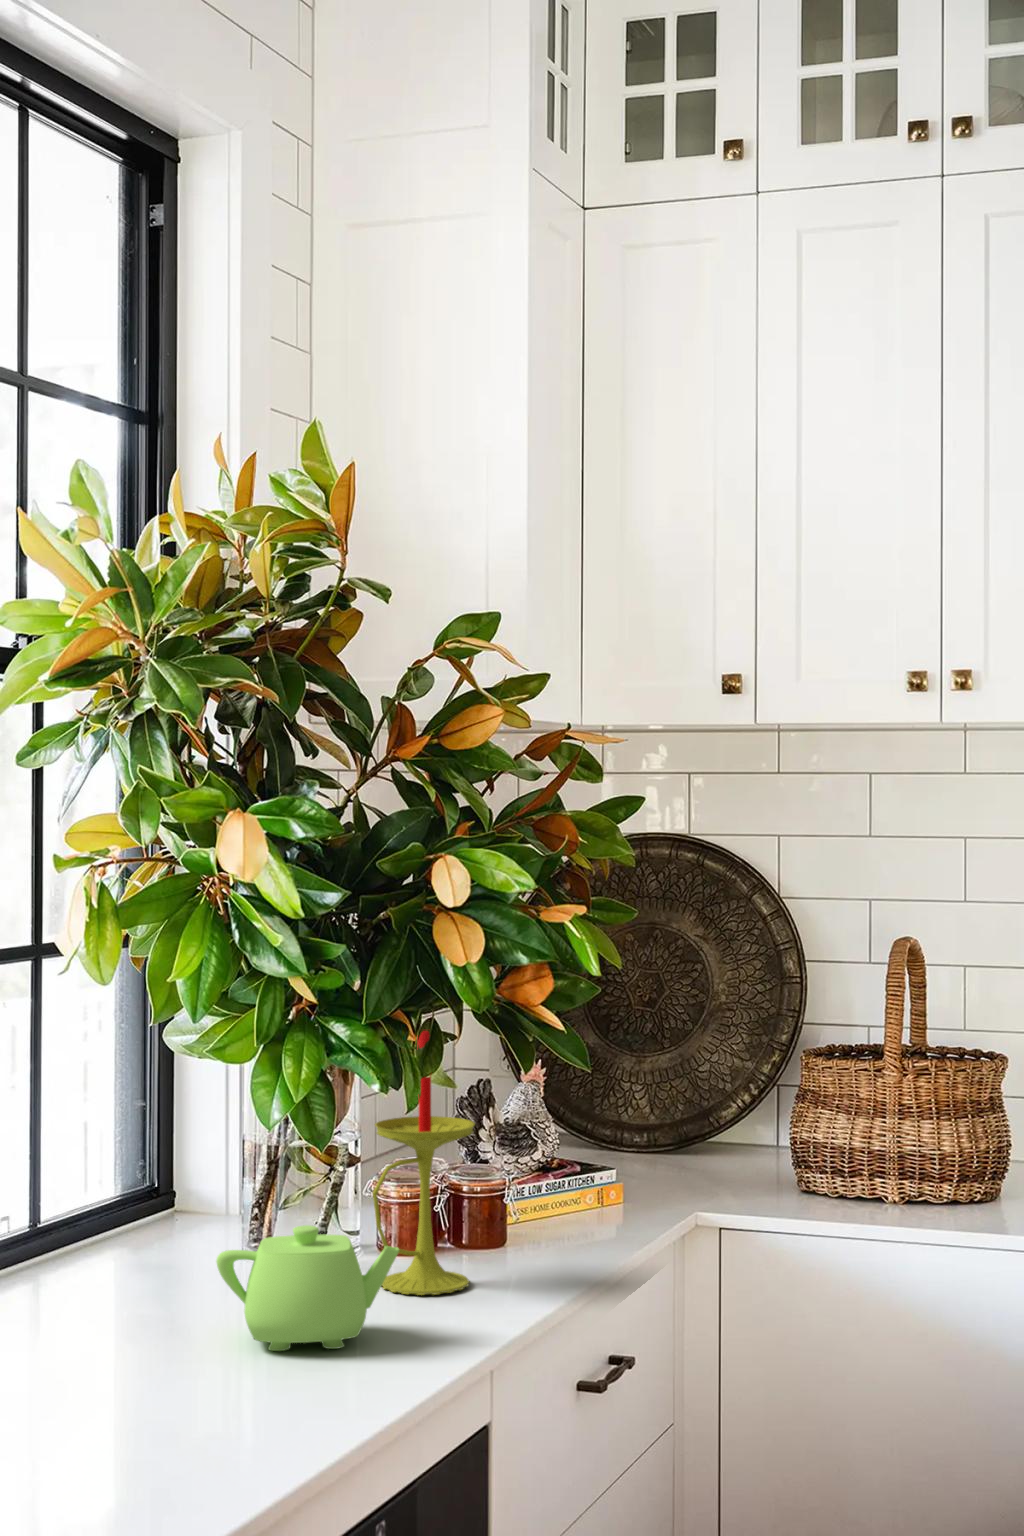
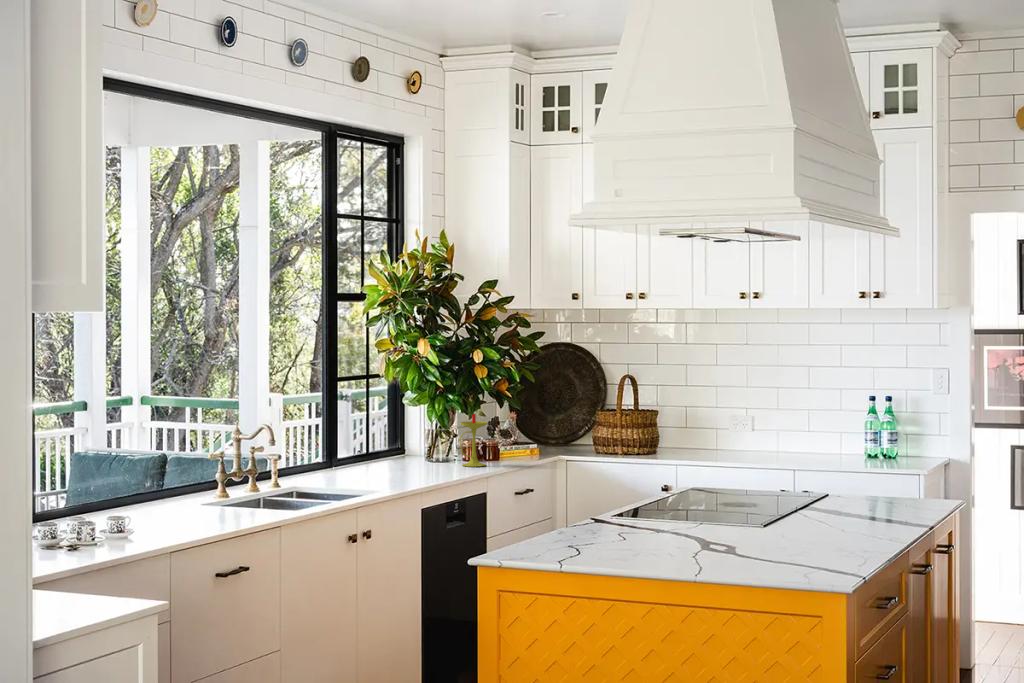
teapot: present [216,1225,399,1351] -> none [418,443,464,472]

